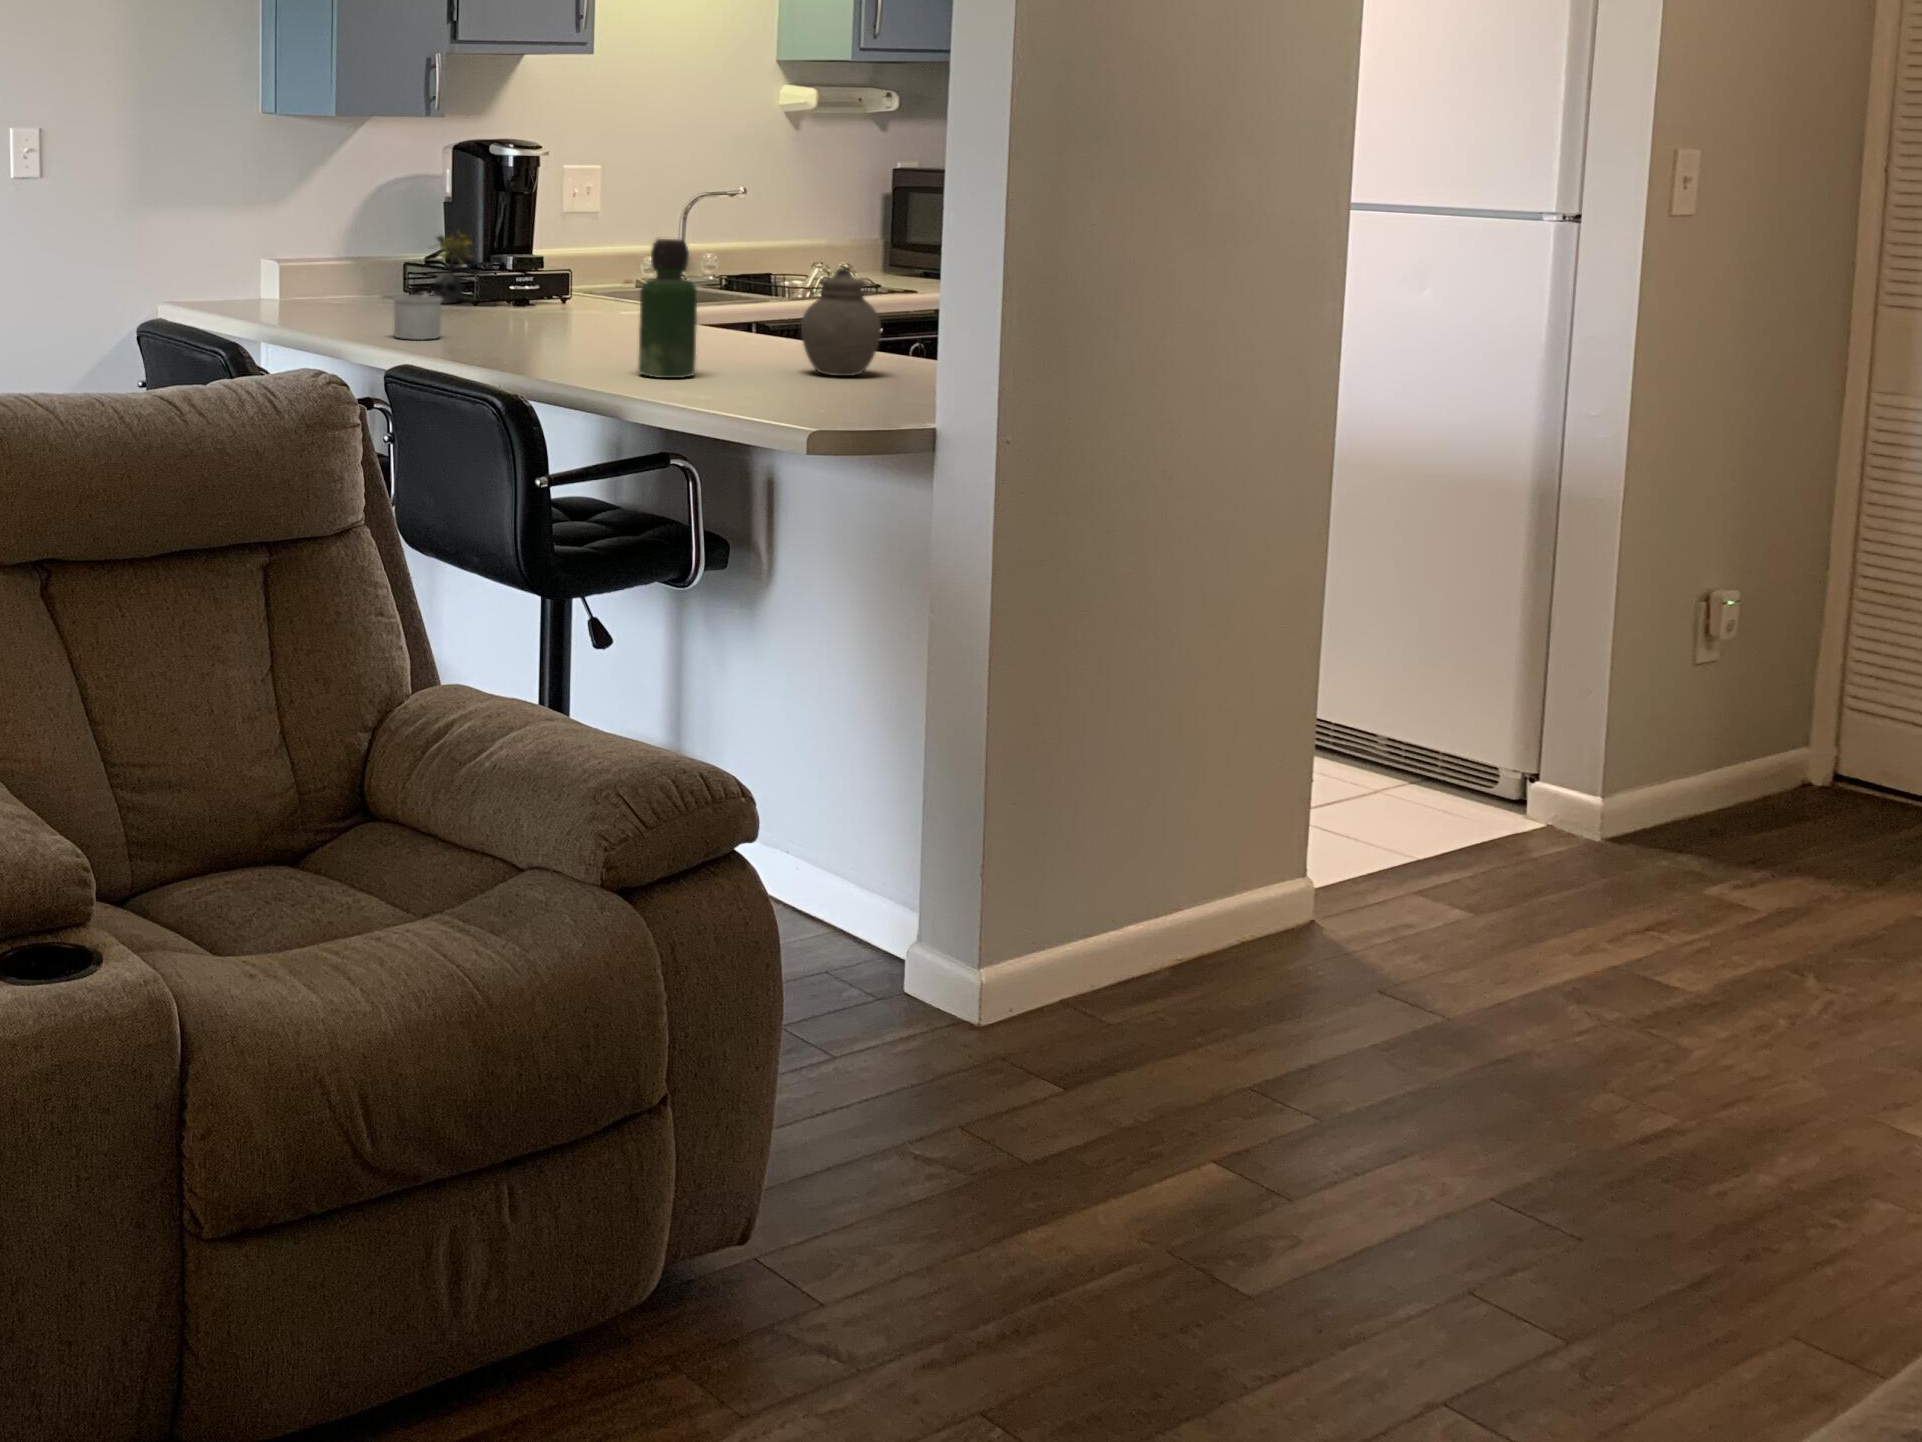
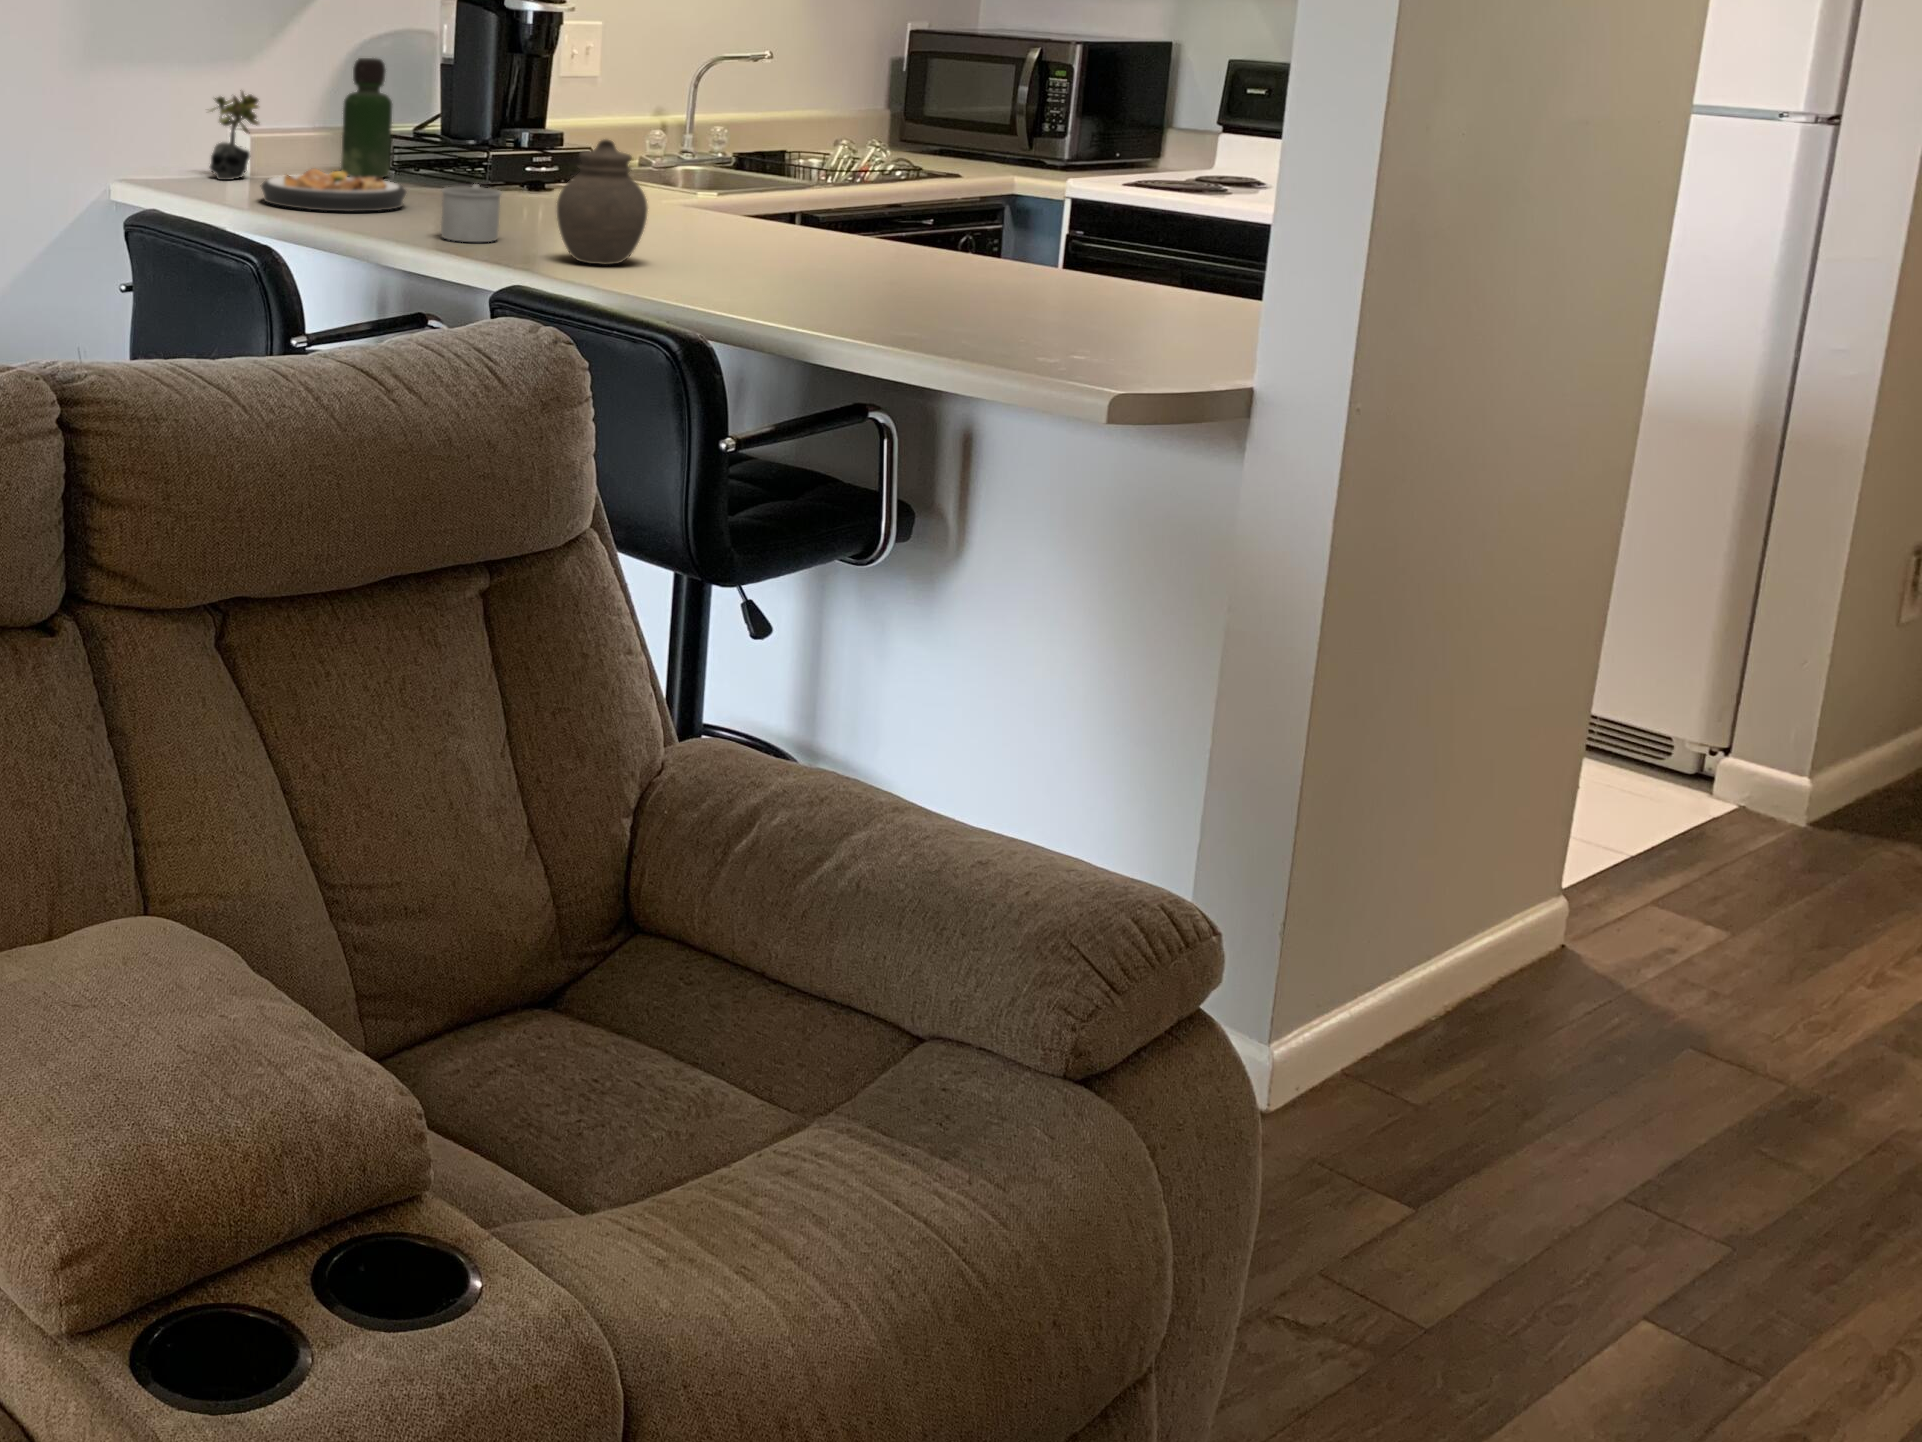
succulent plant: present [429,232,472,303] -> present [210,91,259,180]
bottle: present [638,239,697,378] -> present [341,58,392,178]
jar: present [801,268,881,376] -> present [557,140,648,265]
plate: none [273,287,393,320] -> present [261,168,406,211]

